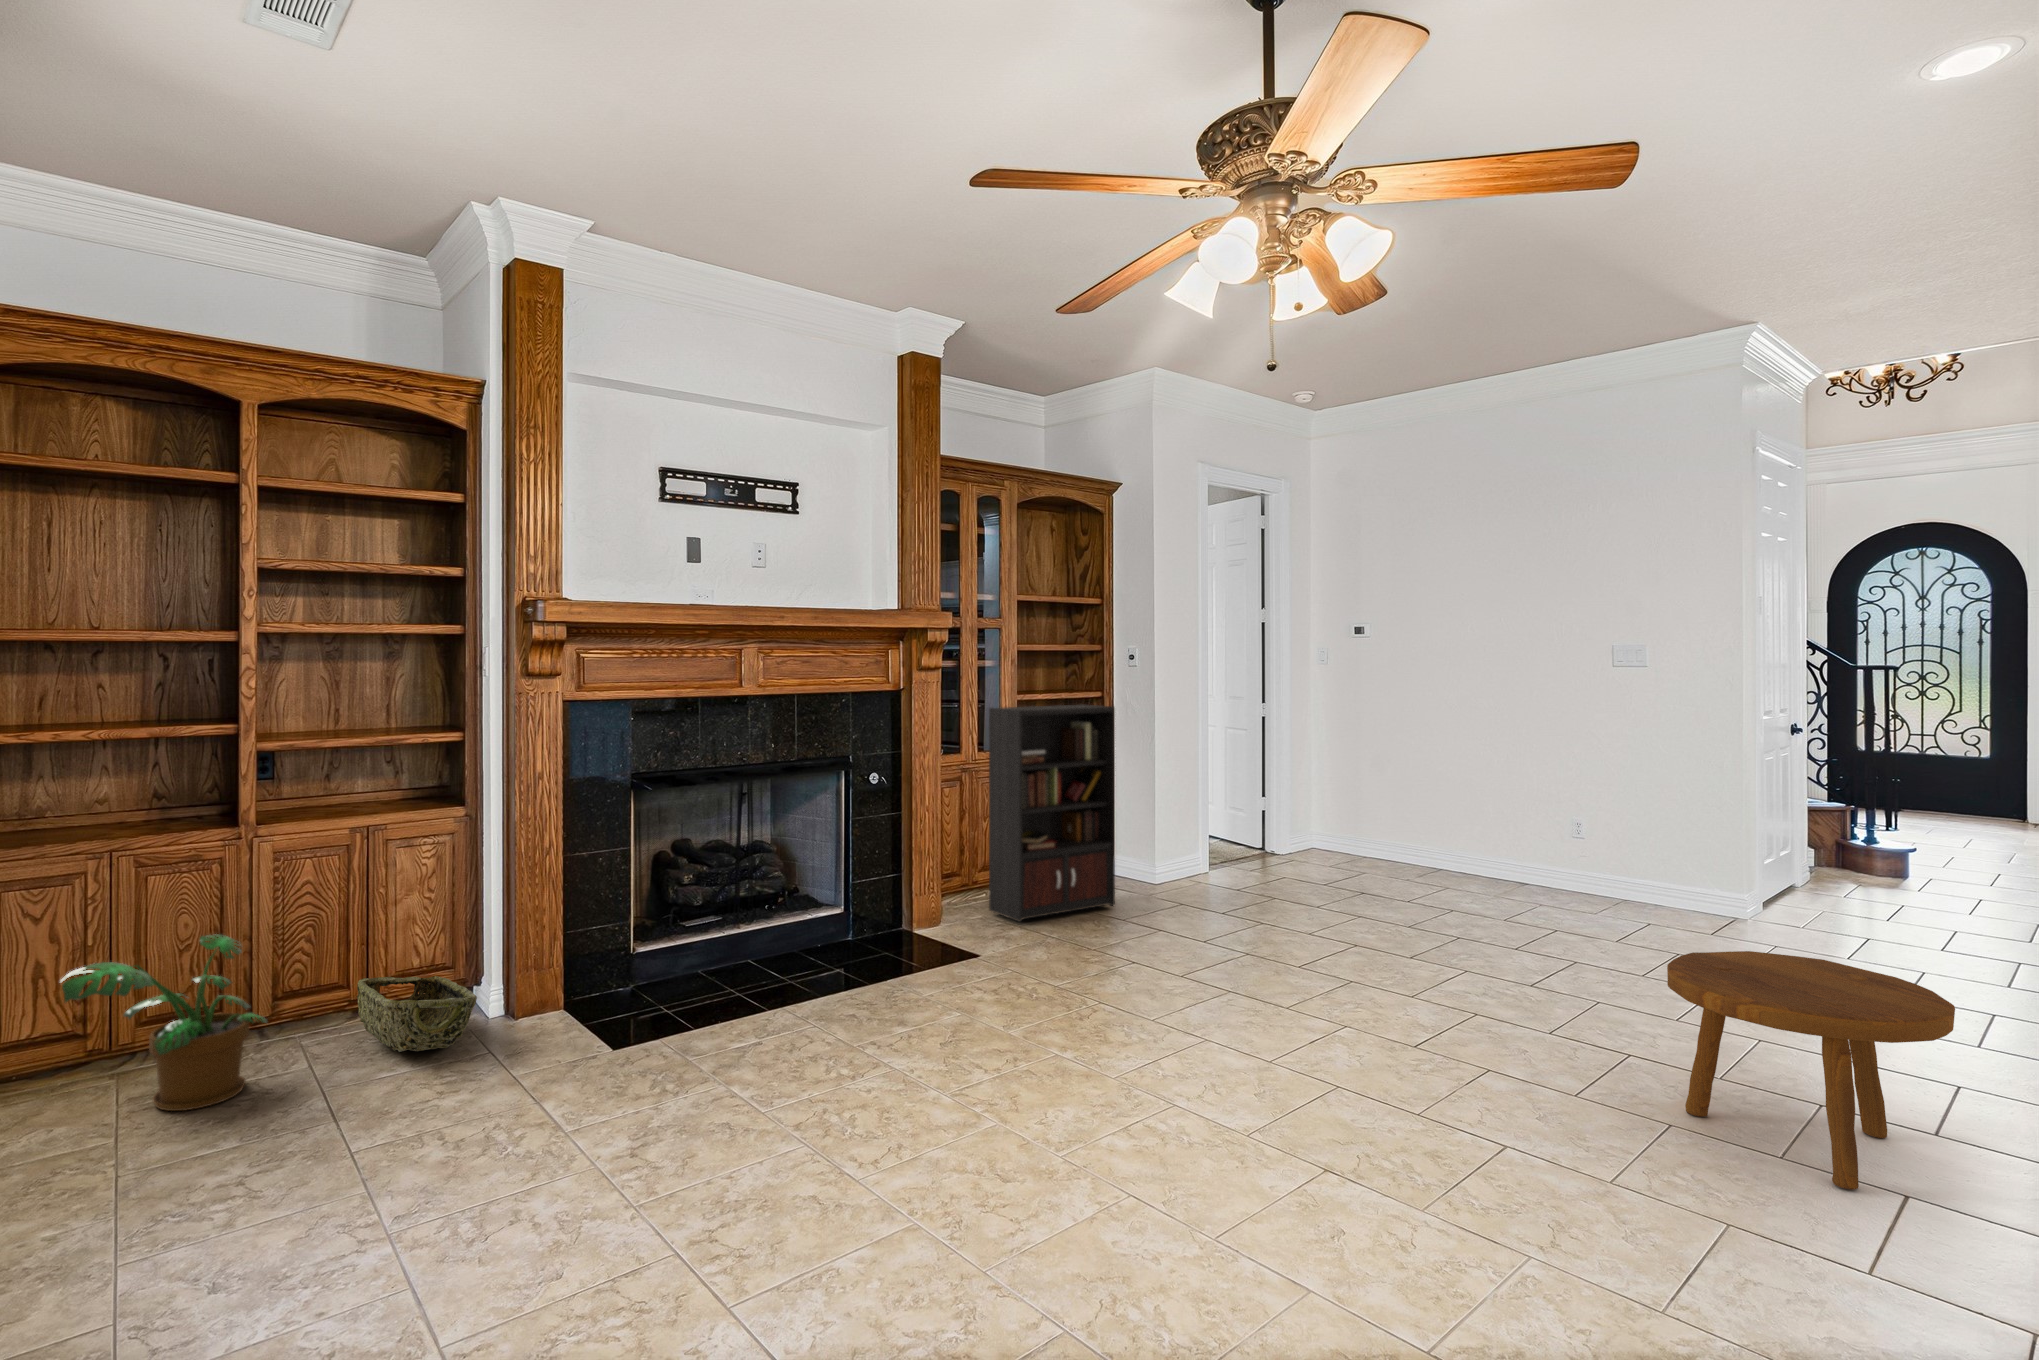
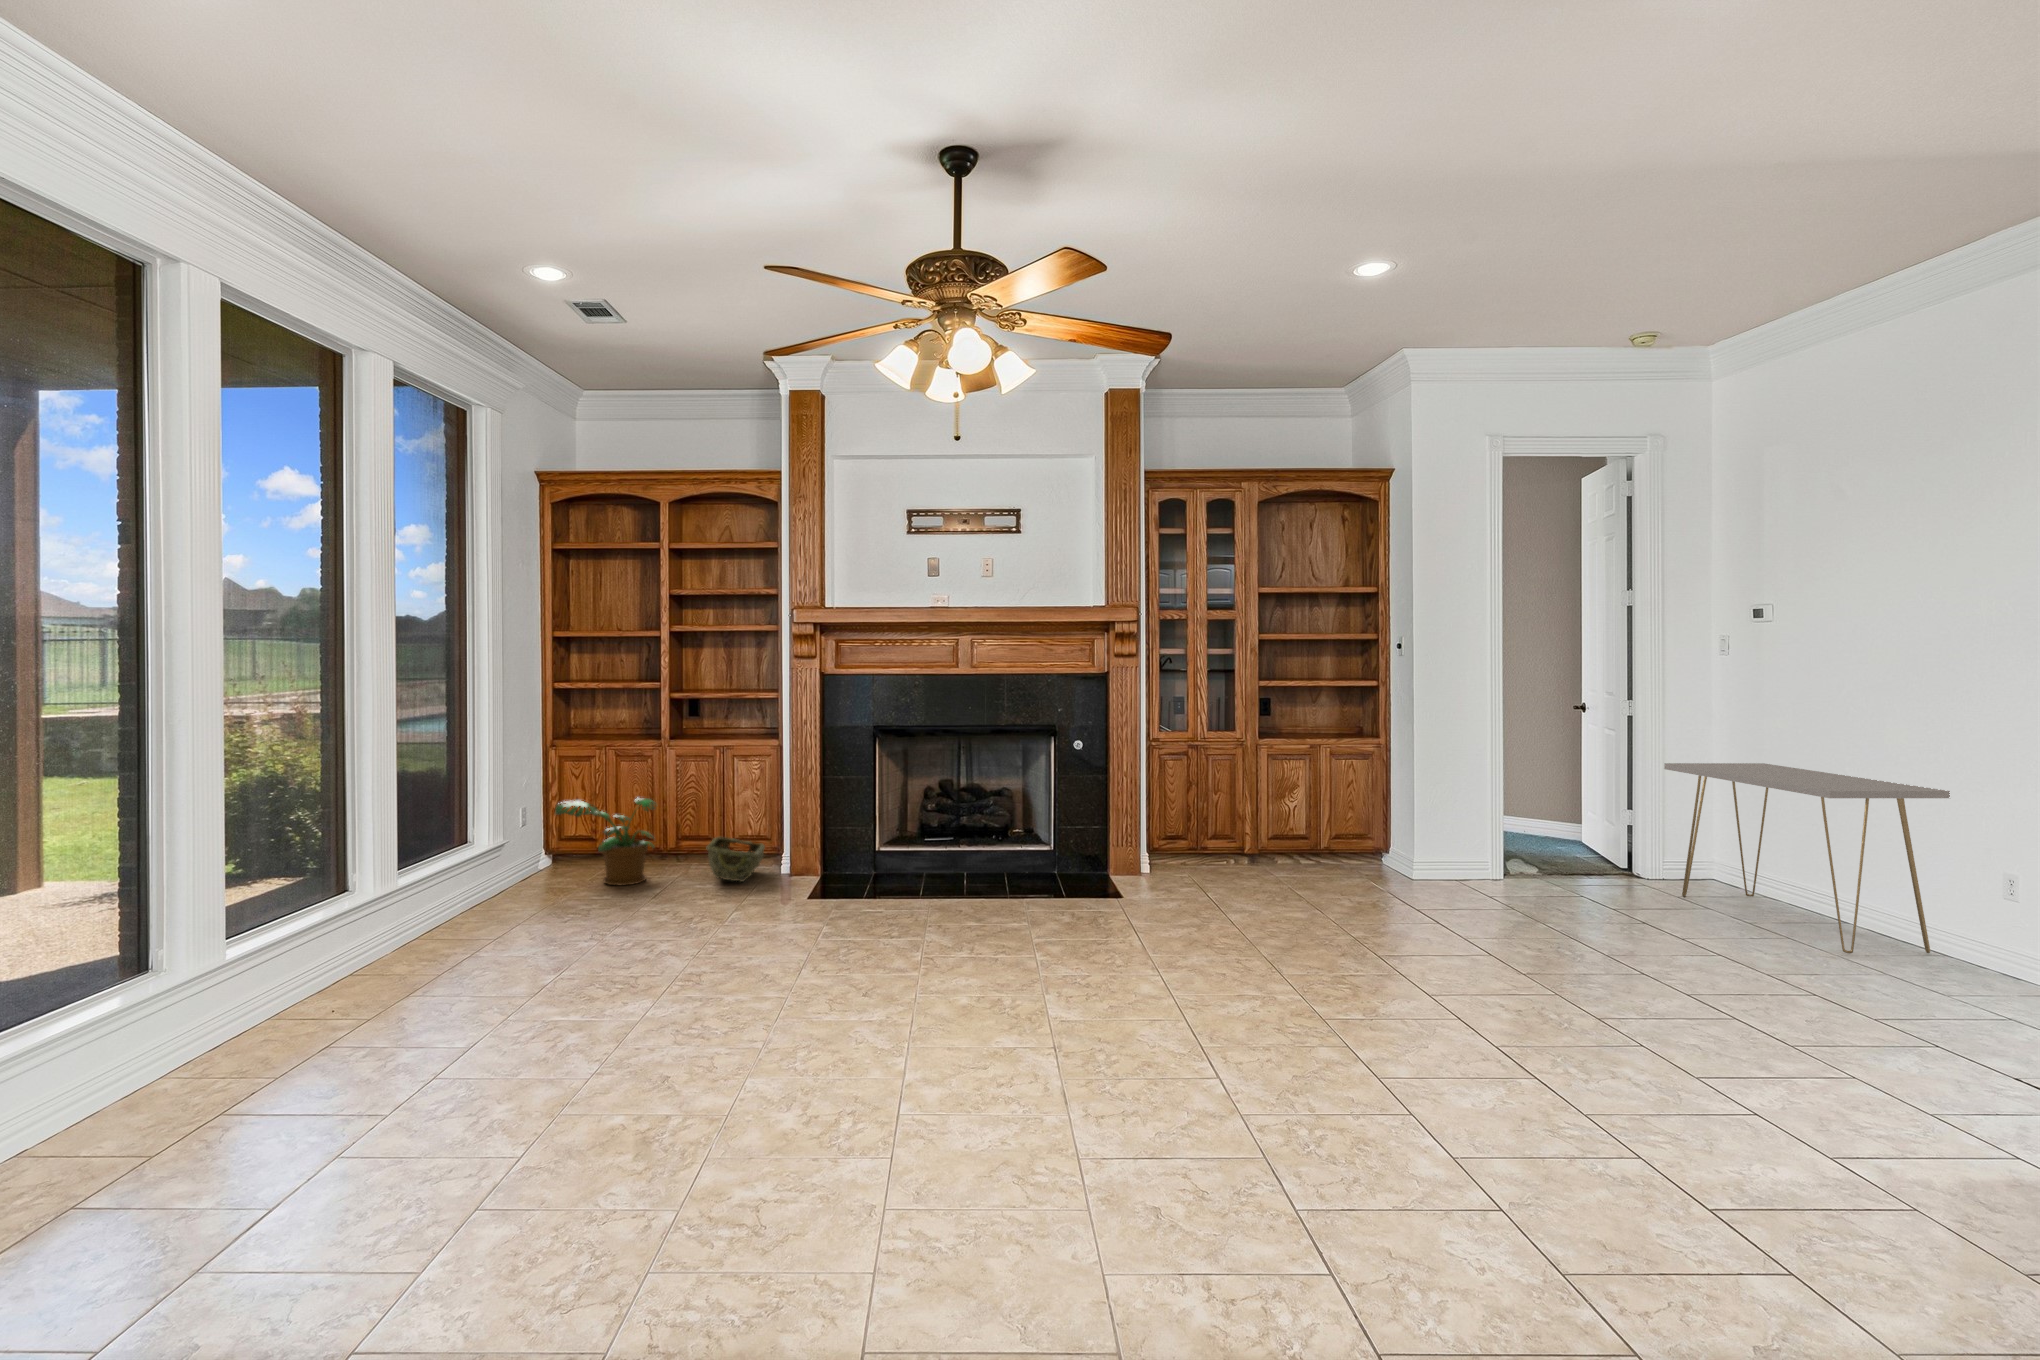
bookcase: present [989,704,1115,922] -> none [1198,691,1328,881]
console table: none [1354,752,1579,904] -> present [1664,763,1950,953]
footstool: present [1667,951,1955,1190] -> none [1416,945,1678,1167]

